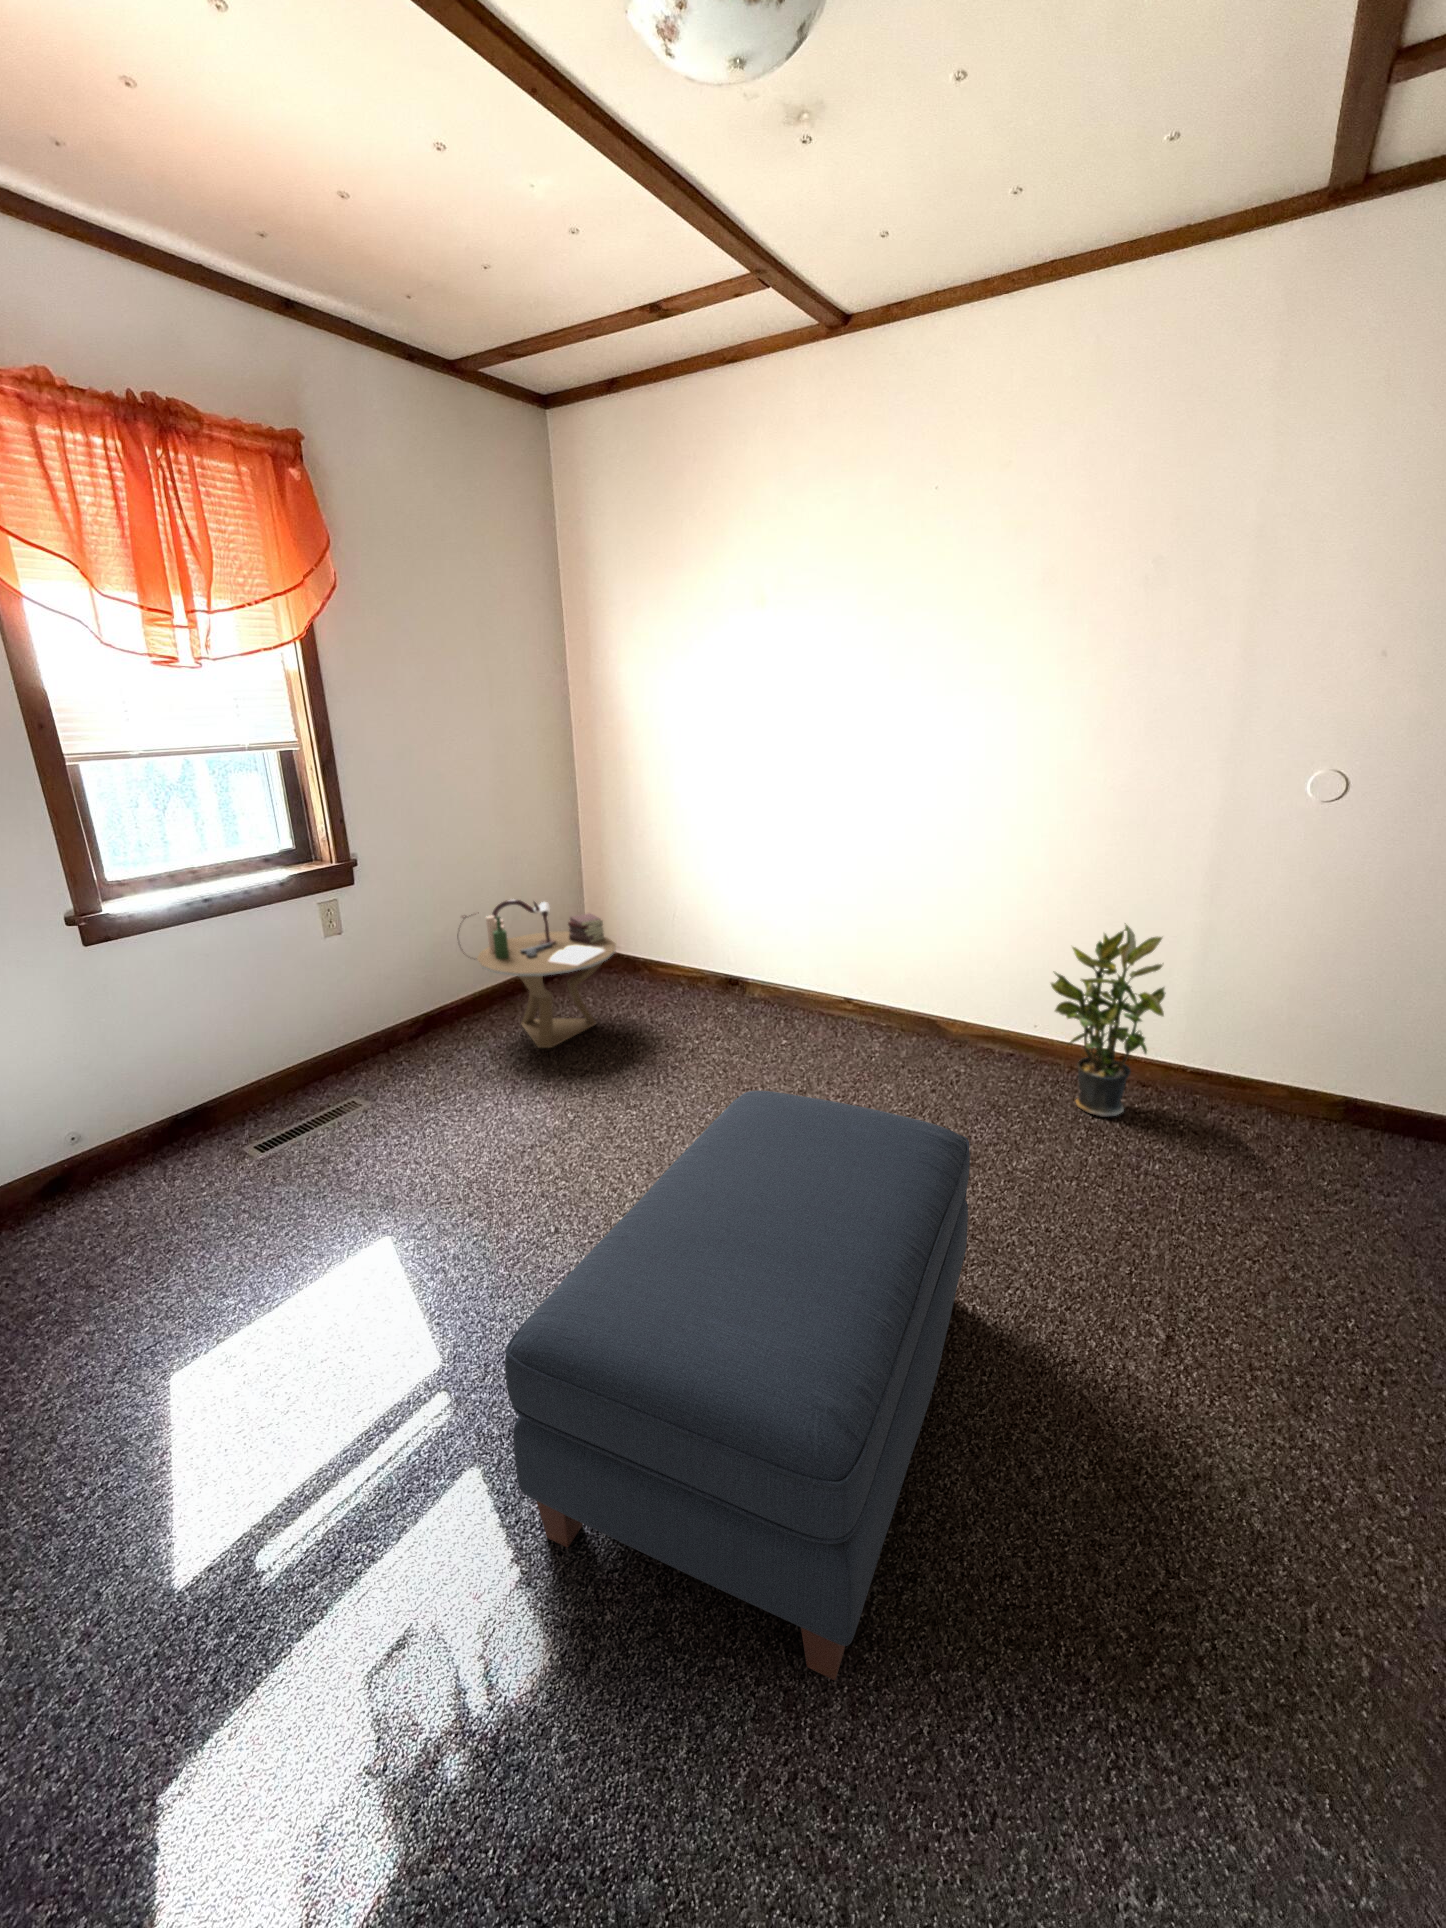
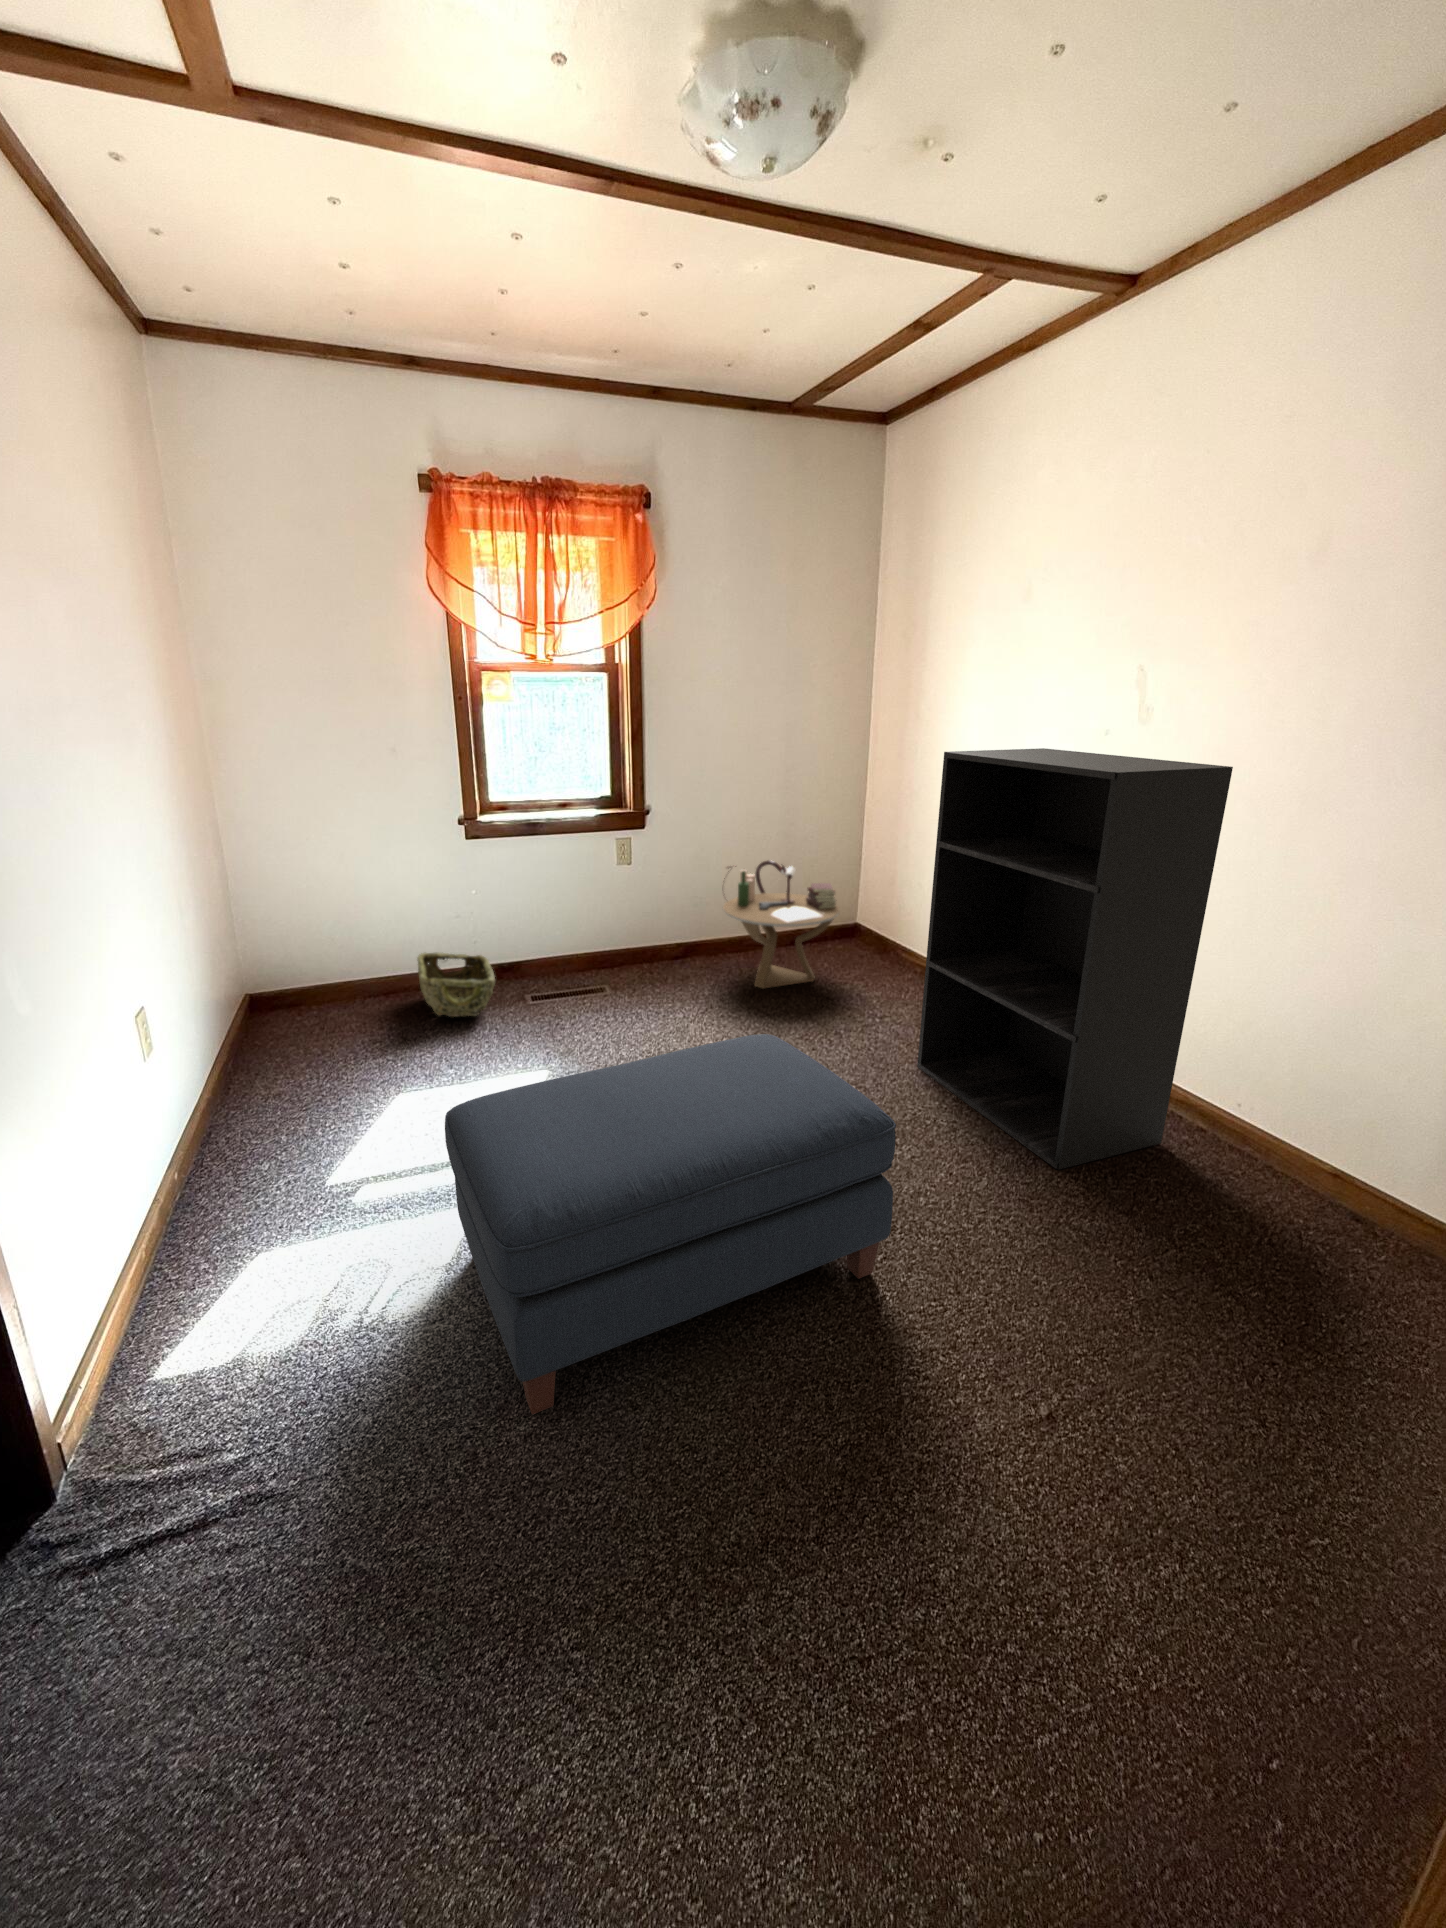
bookshelf: none [773,748,1028,1132] -> present [917,748,1233,1169]
potted plant: present [1051,923,1166,1117] -> none [1203,991,1383,1224]
woven basket: none [31,1116,214,1231] -> present [417,953,495,1017]

